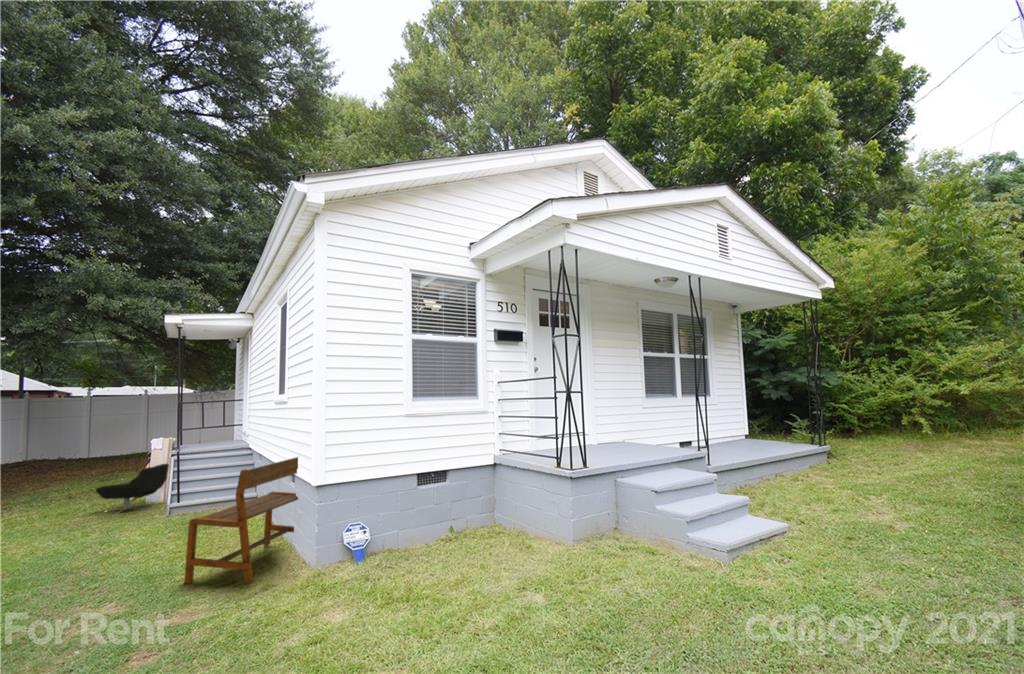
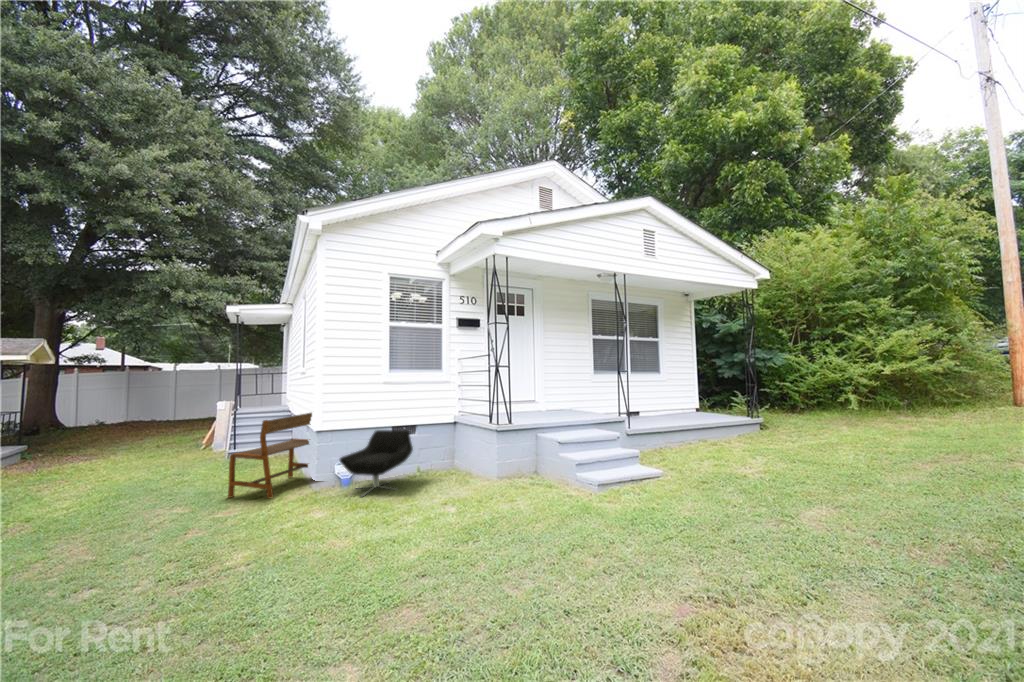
lounge chair: present [96,464,169,514] -> present [339,430,413,495]

